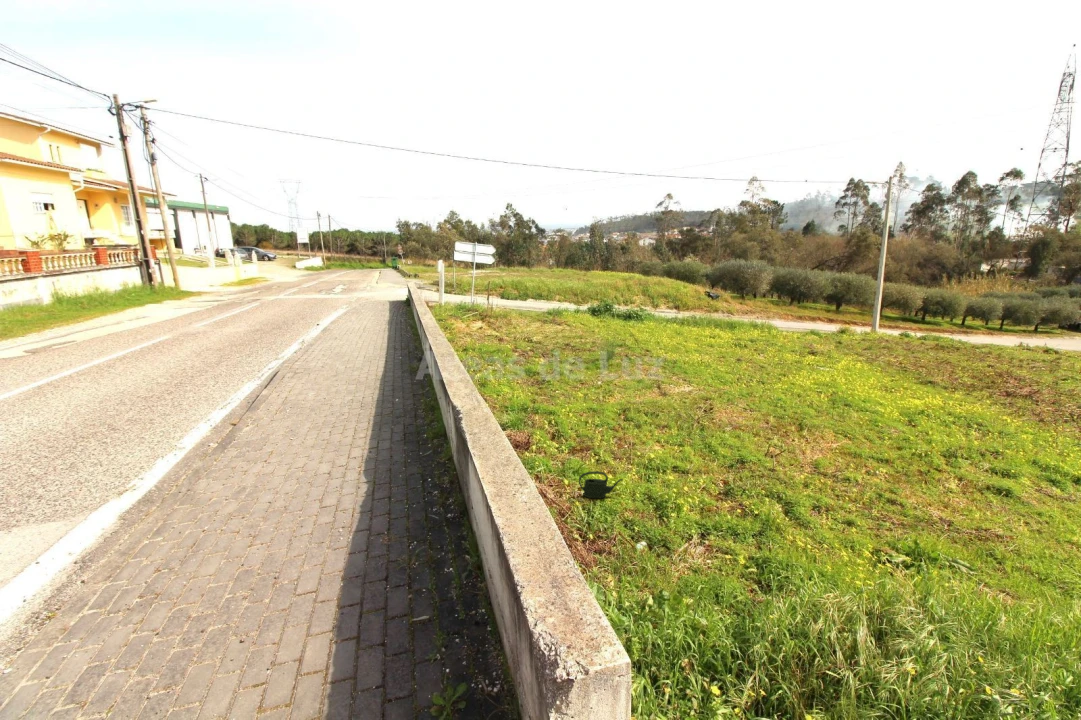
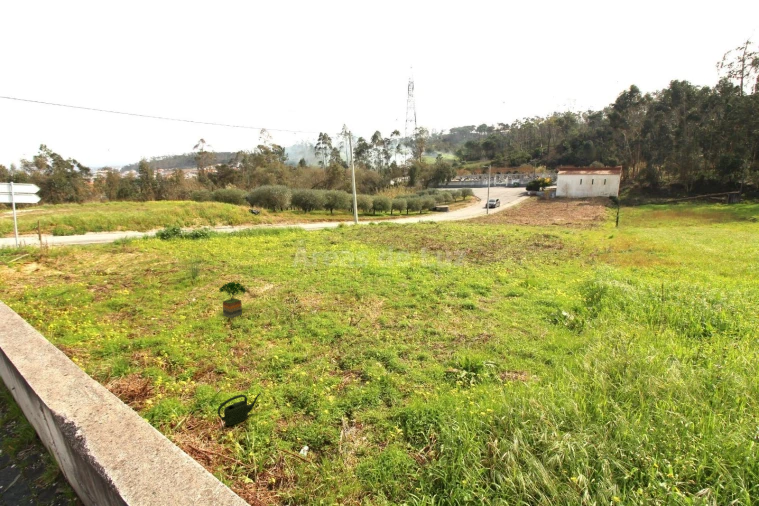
potted tree: none [622,369,652,410] -> present [219,282,246,318]

